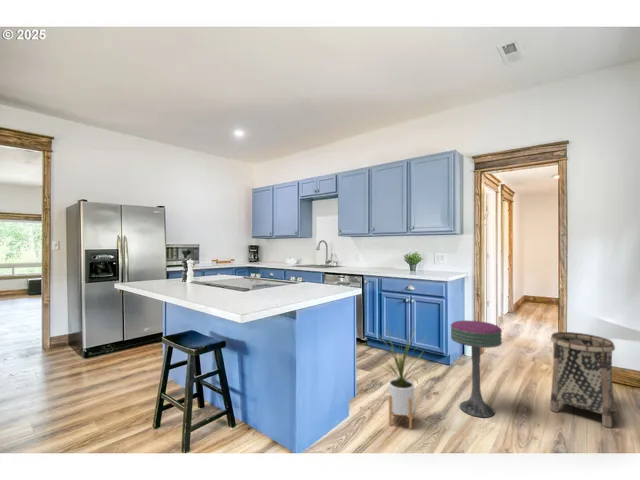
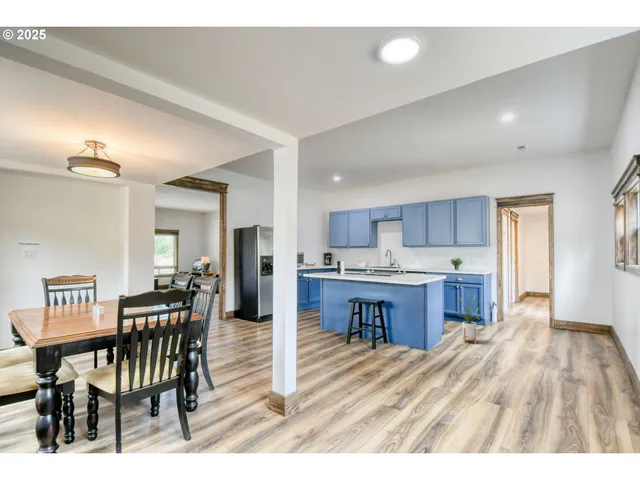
bar stool: present [451,321,502,417] -> none [491,294,519,341]
basket: present [551,332,615,427] -> none [544,300,577,343]

